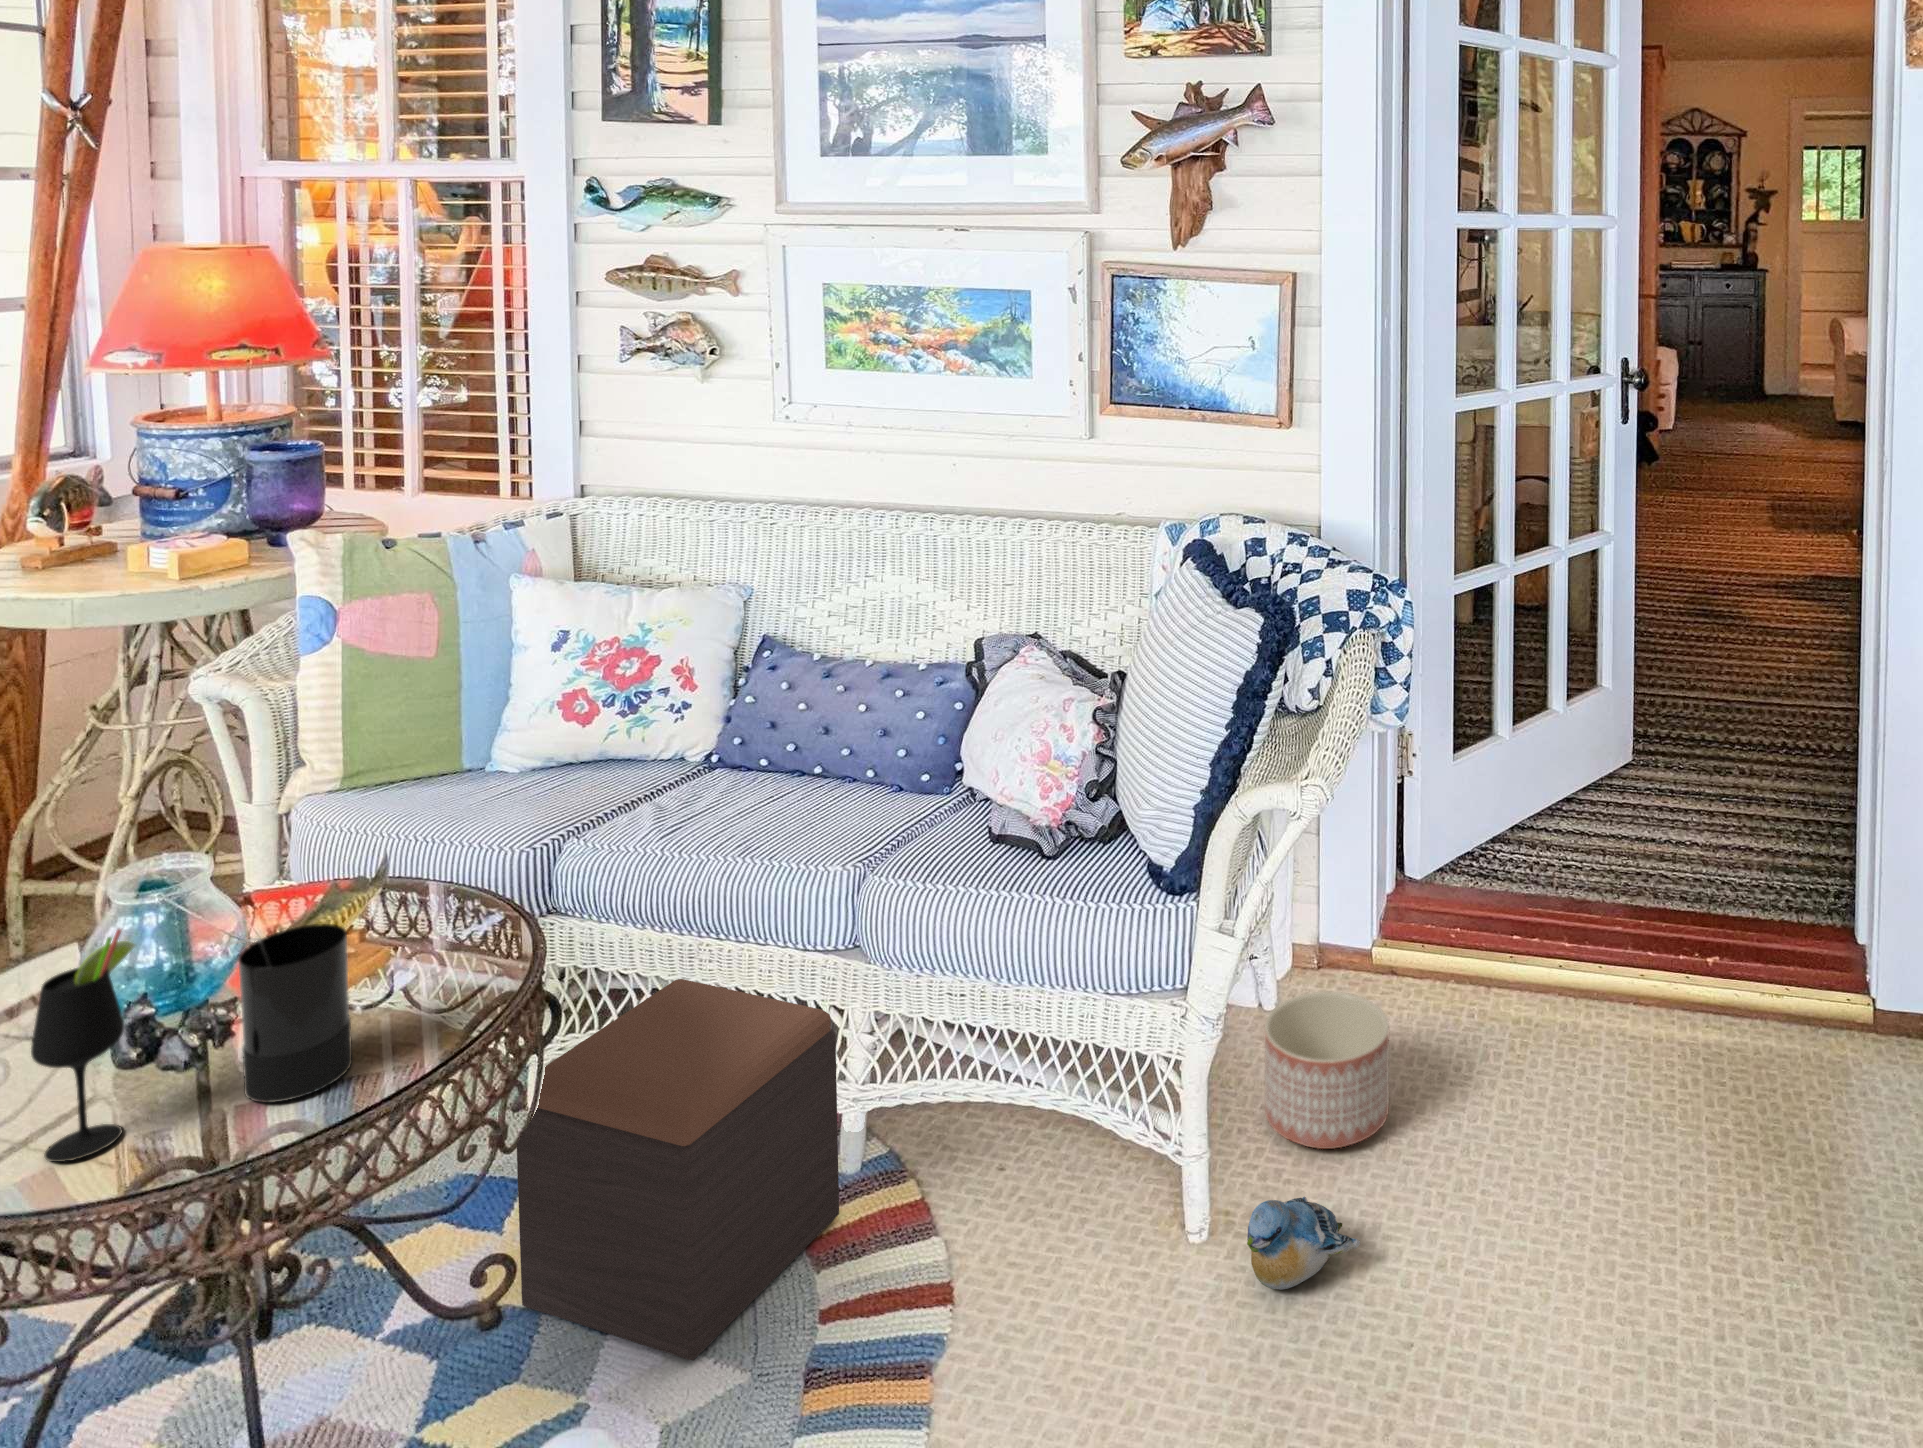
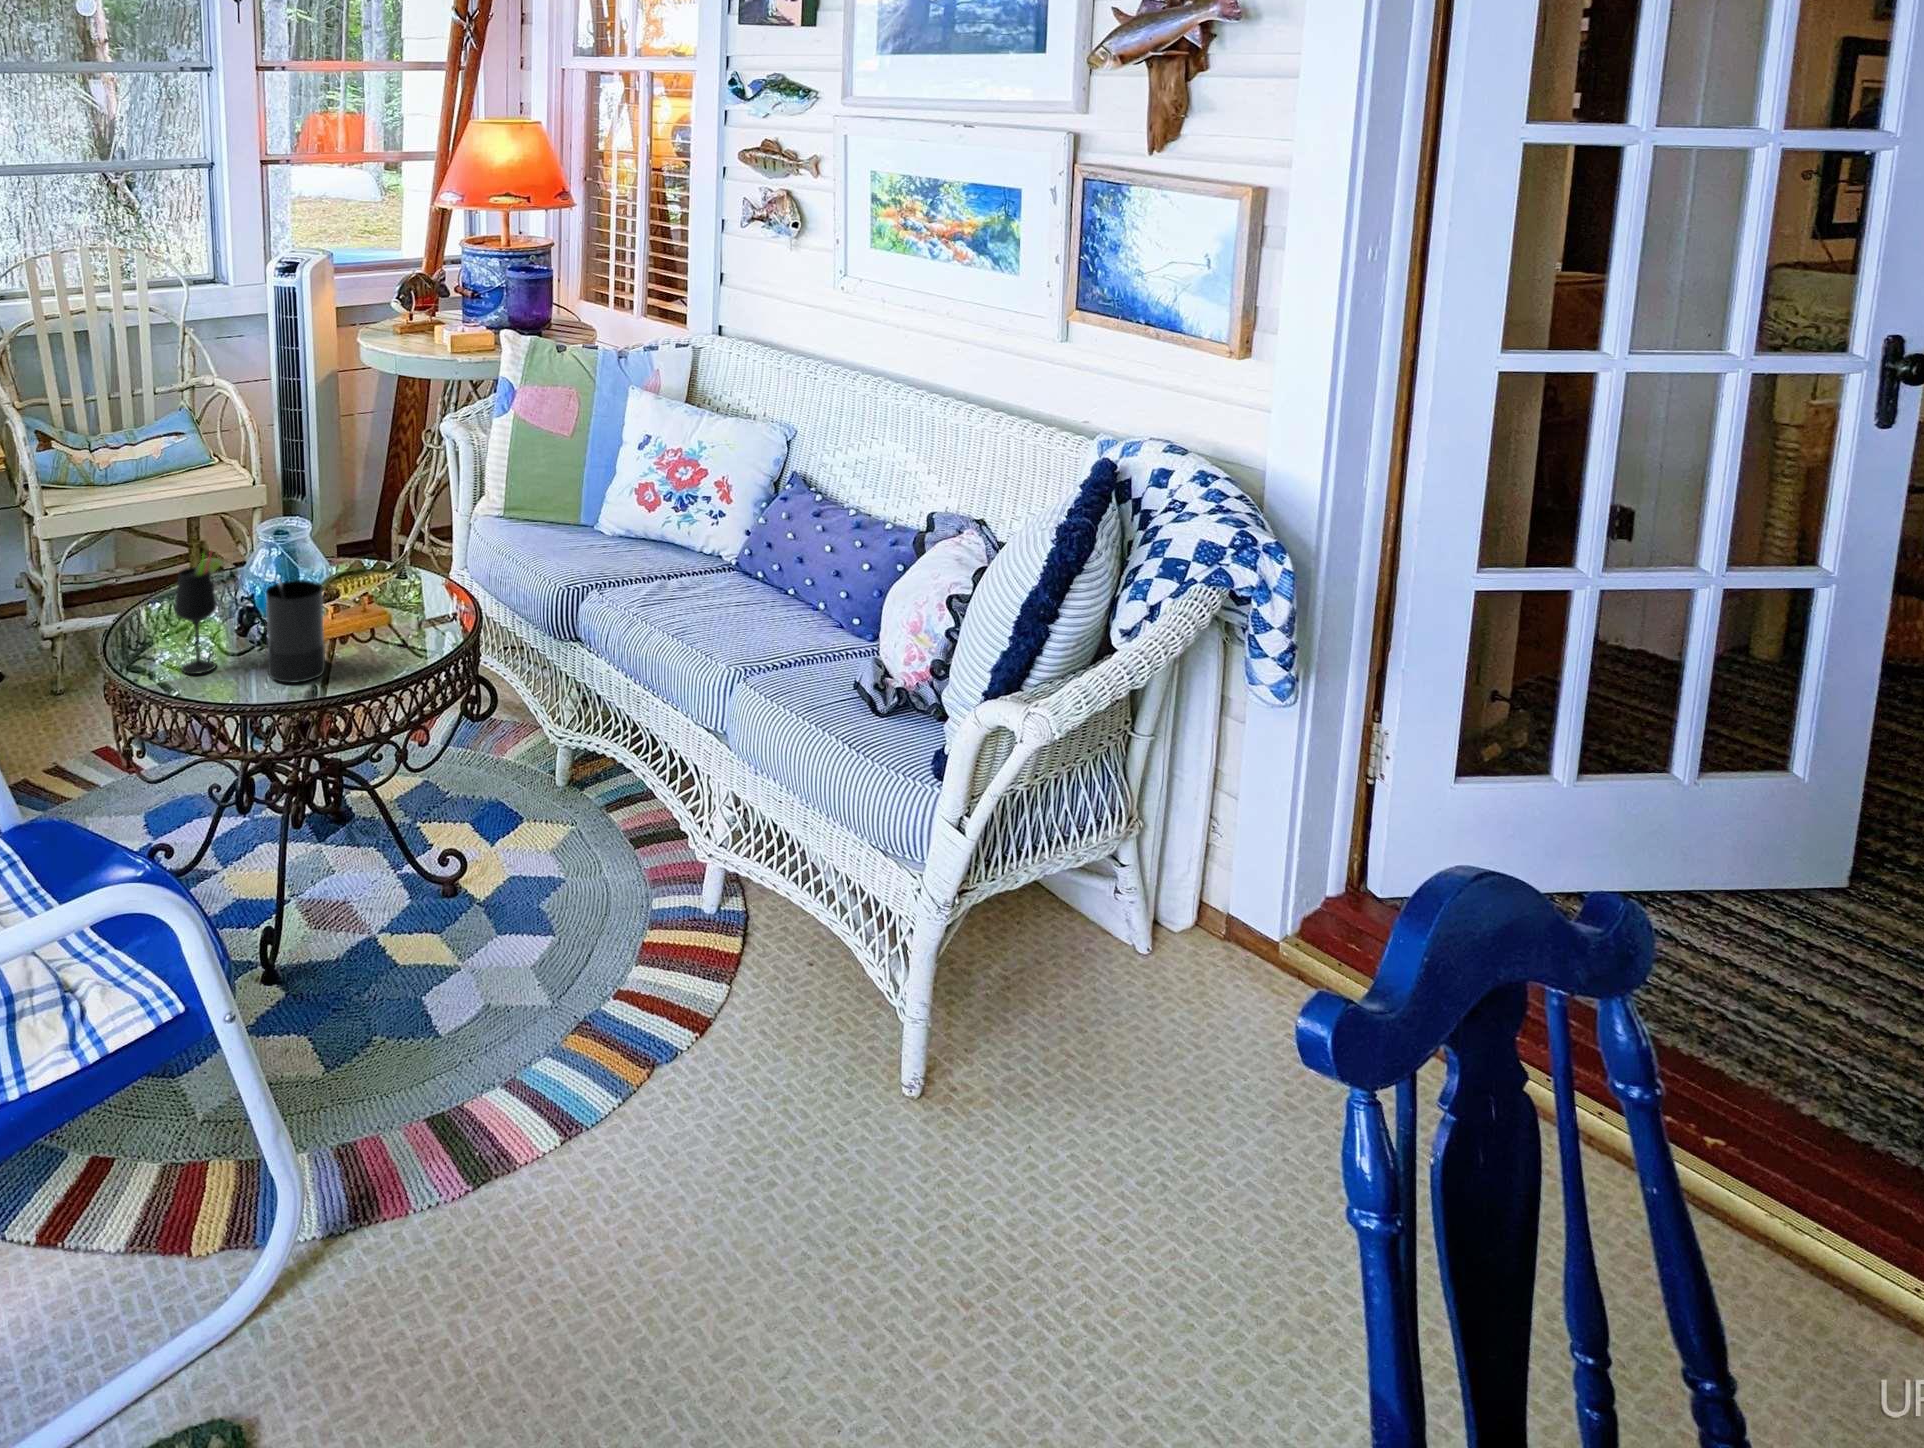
footstool: present [517,979,839,1361] -> none [473,715,681,976]
planter: present [1265,992,1389,1149] -> none [1044,939,1183,1100]
plush toy: present [1247,1197,1360,1290] -> none [905,1079,1030,1170]

